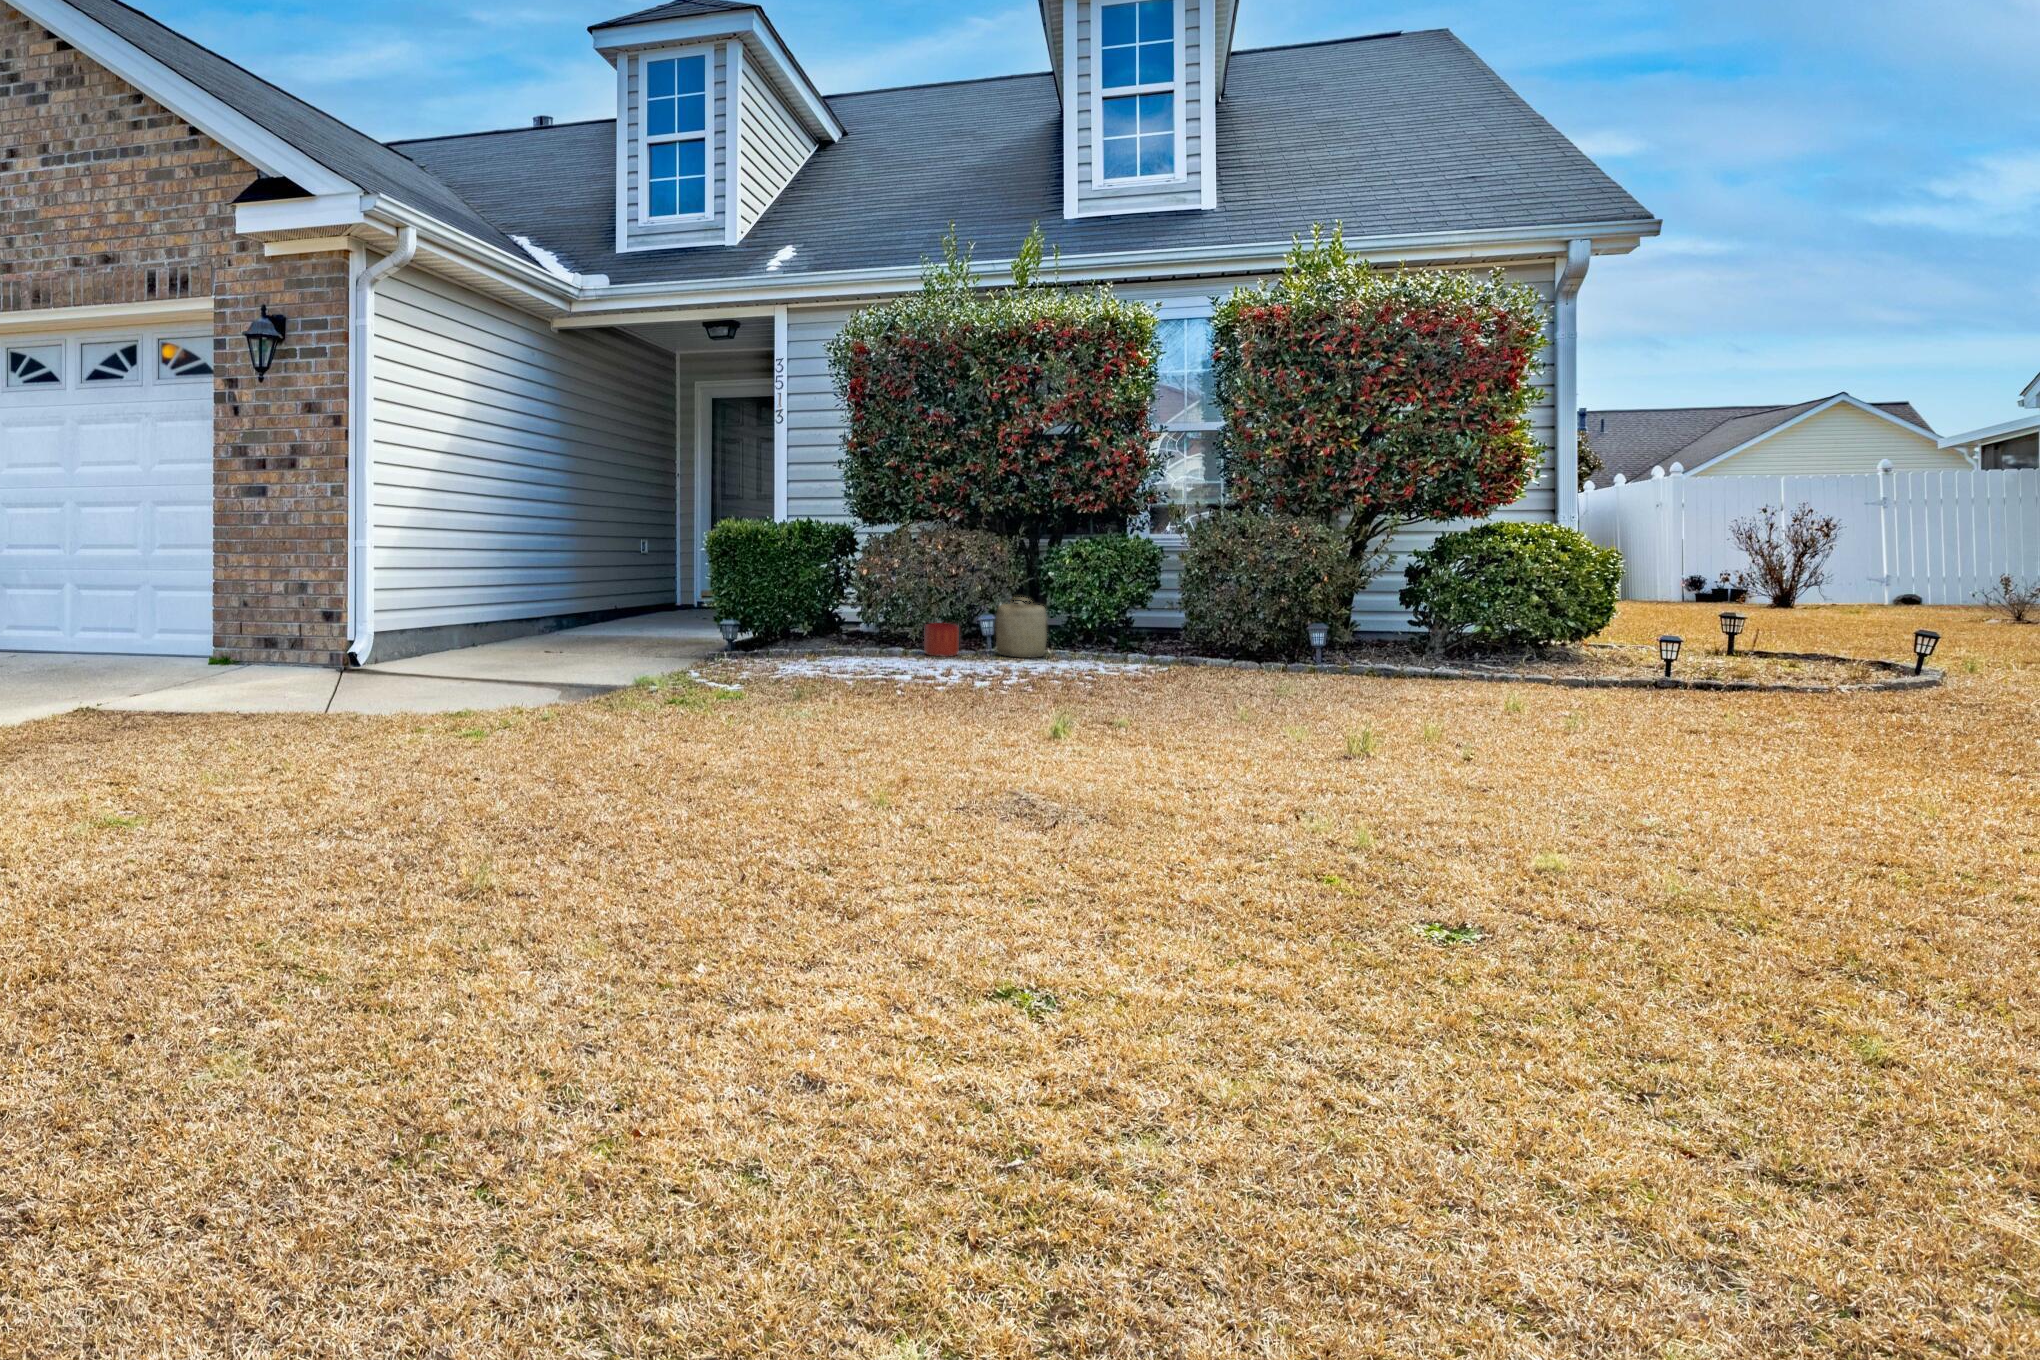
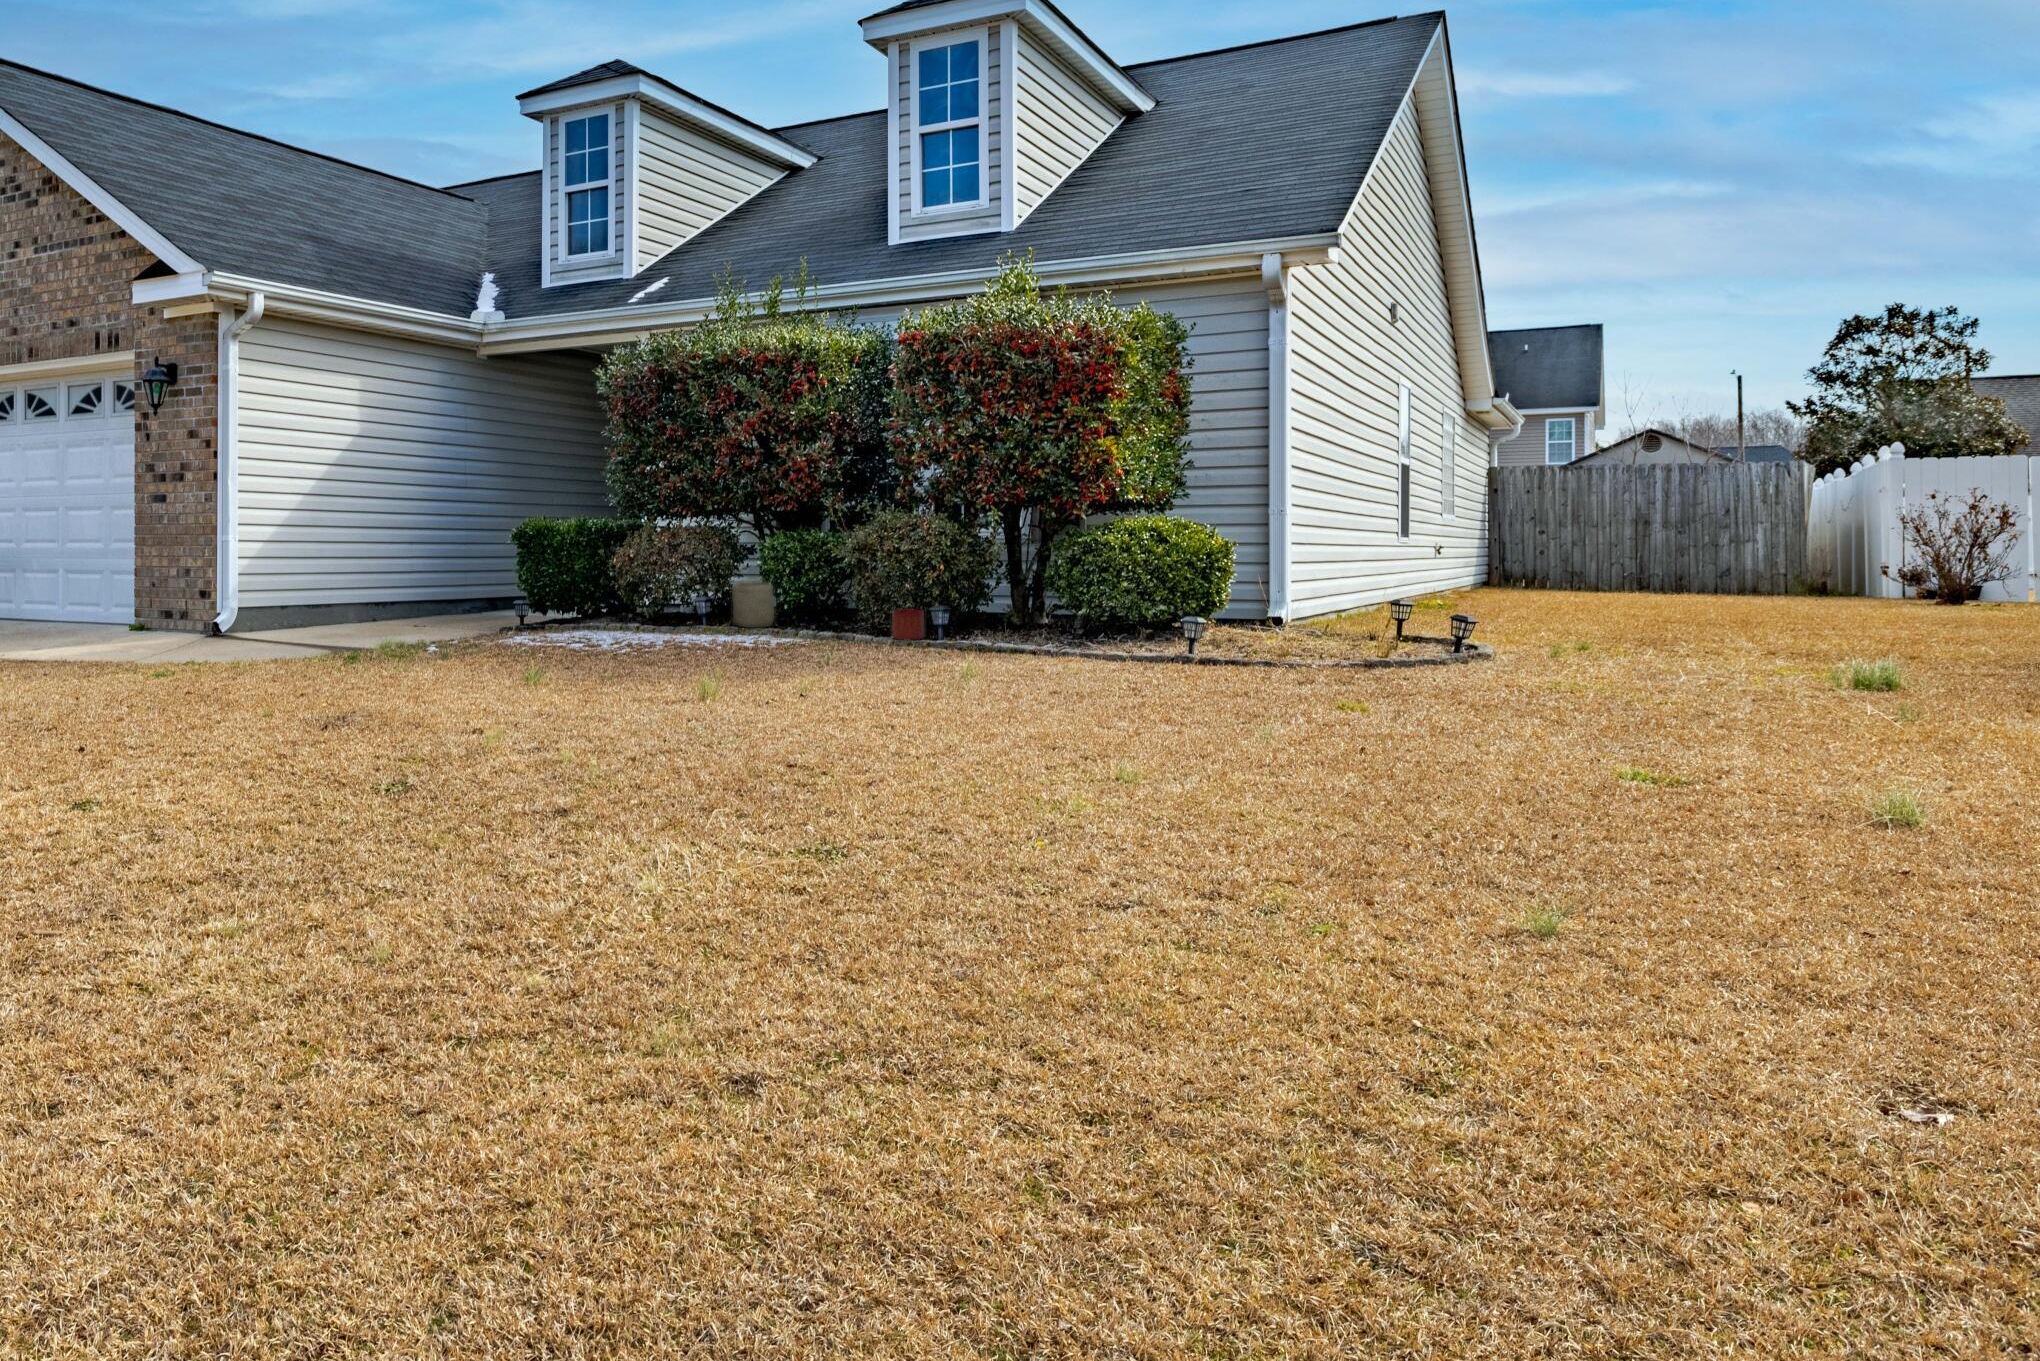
planter: present [924,623,959,657] -> present [892,609,924,640]

